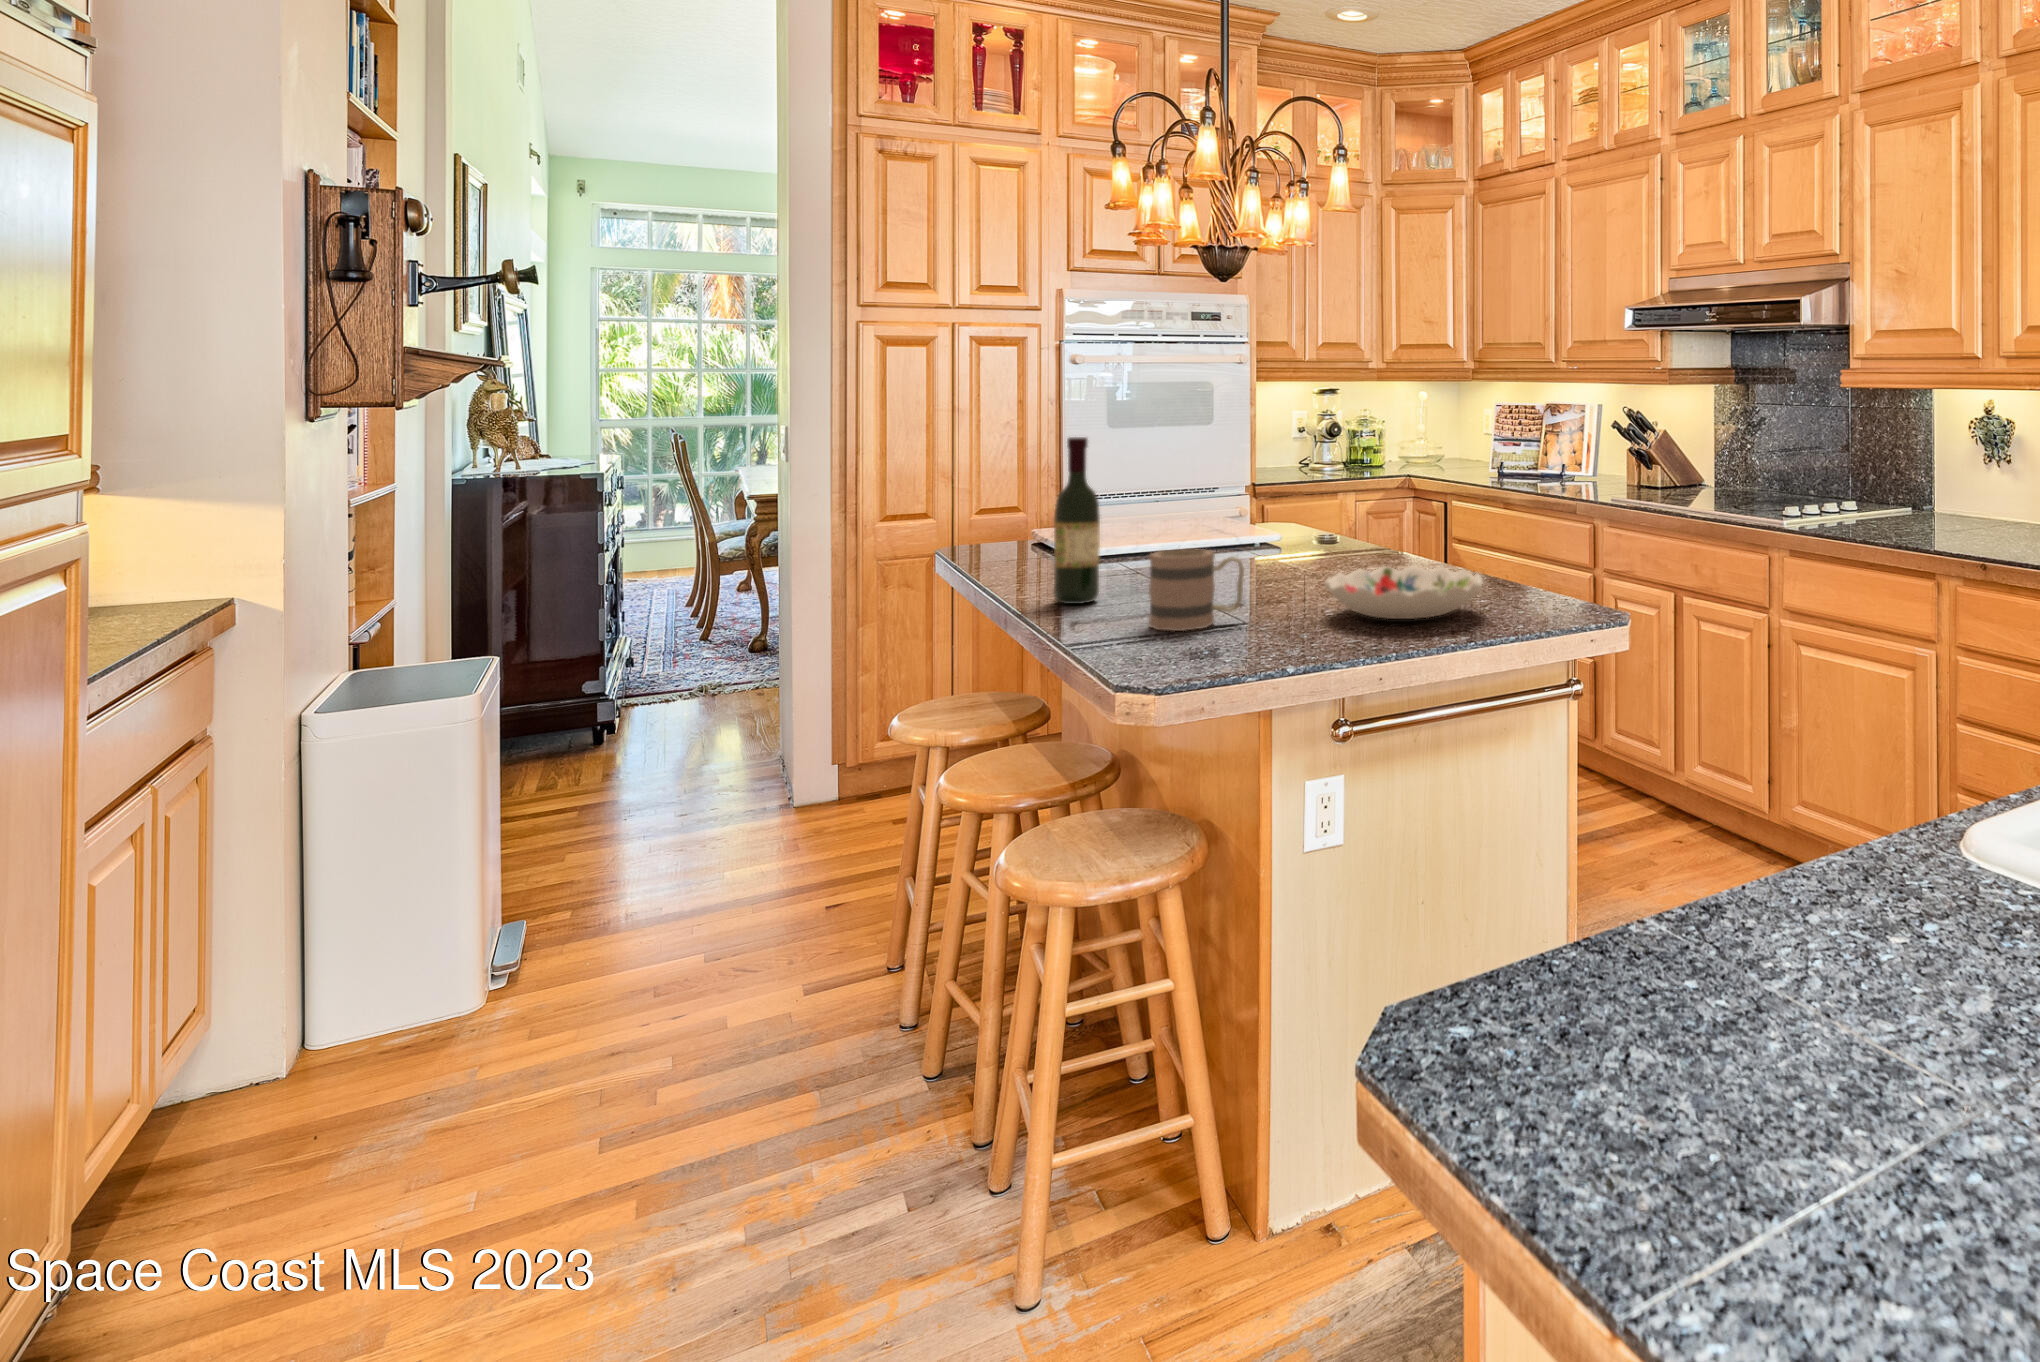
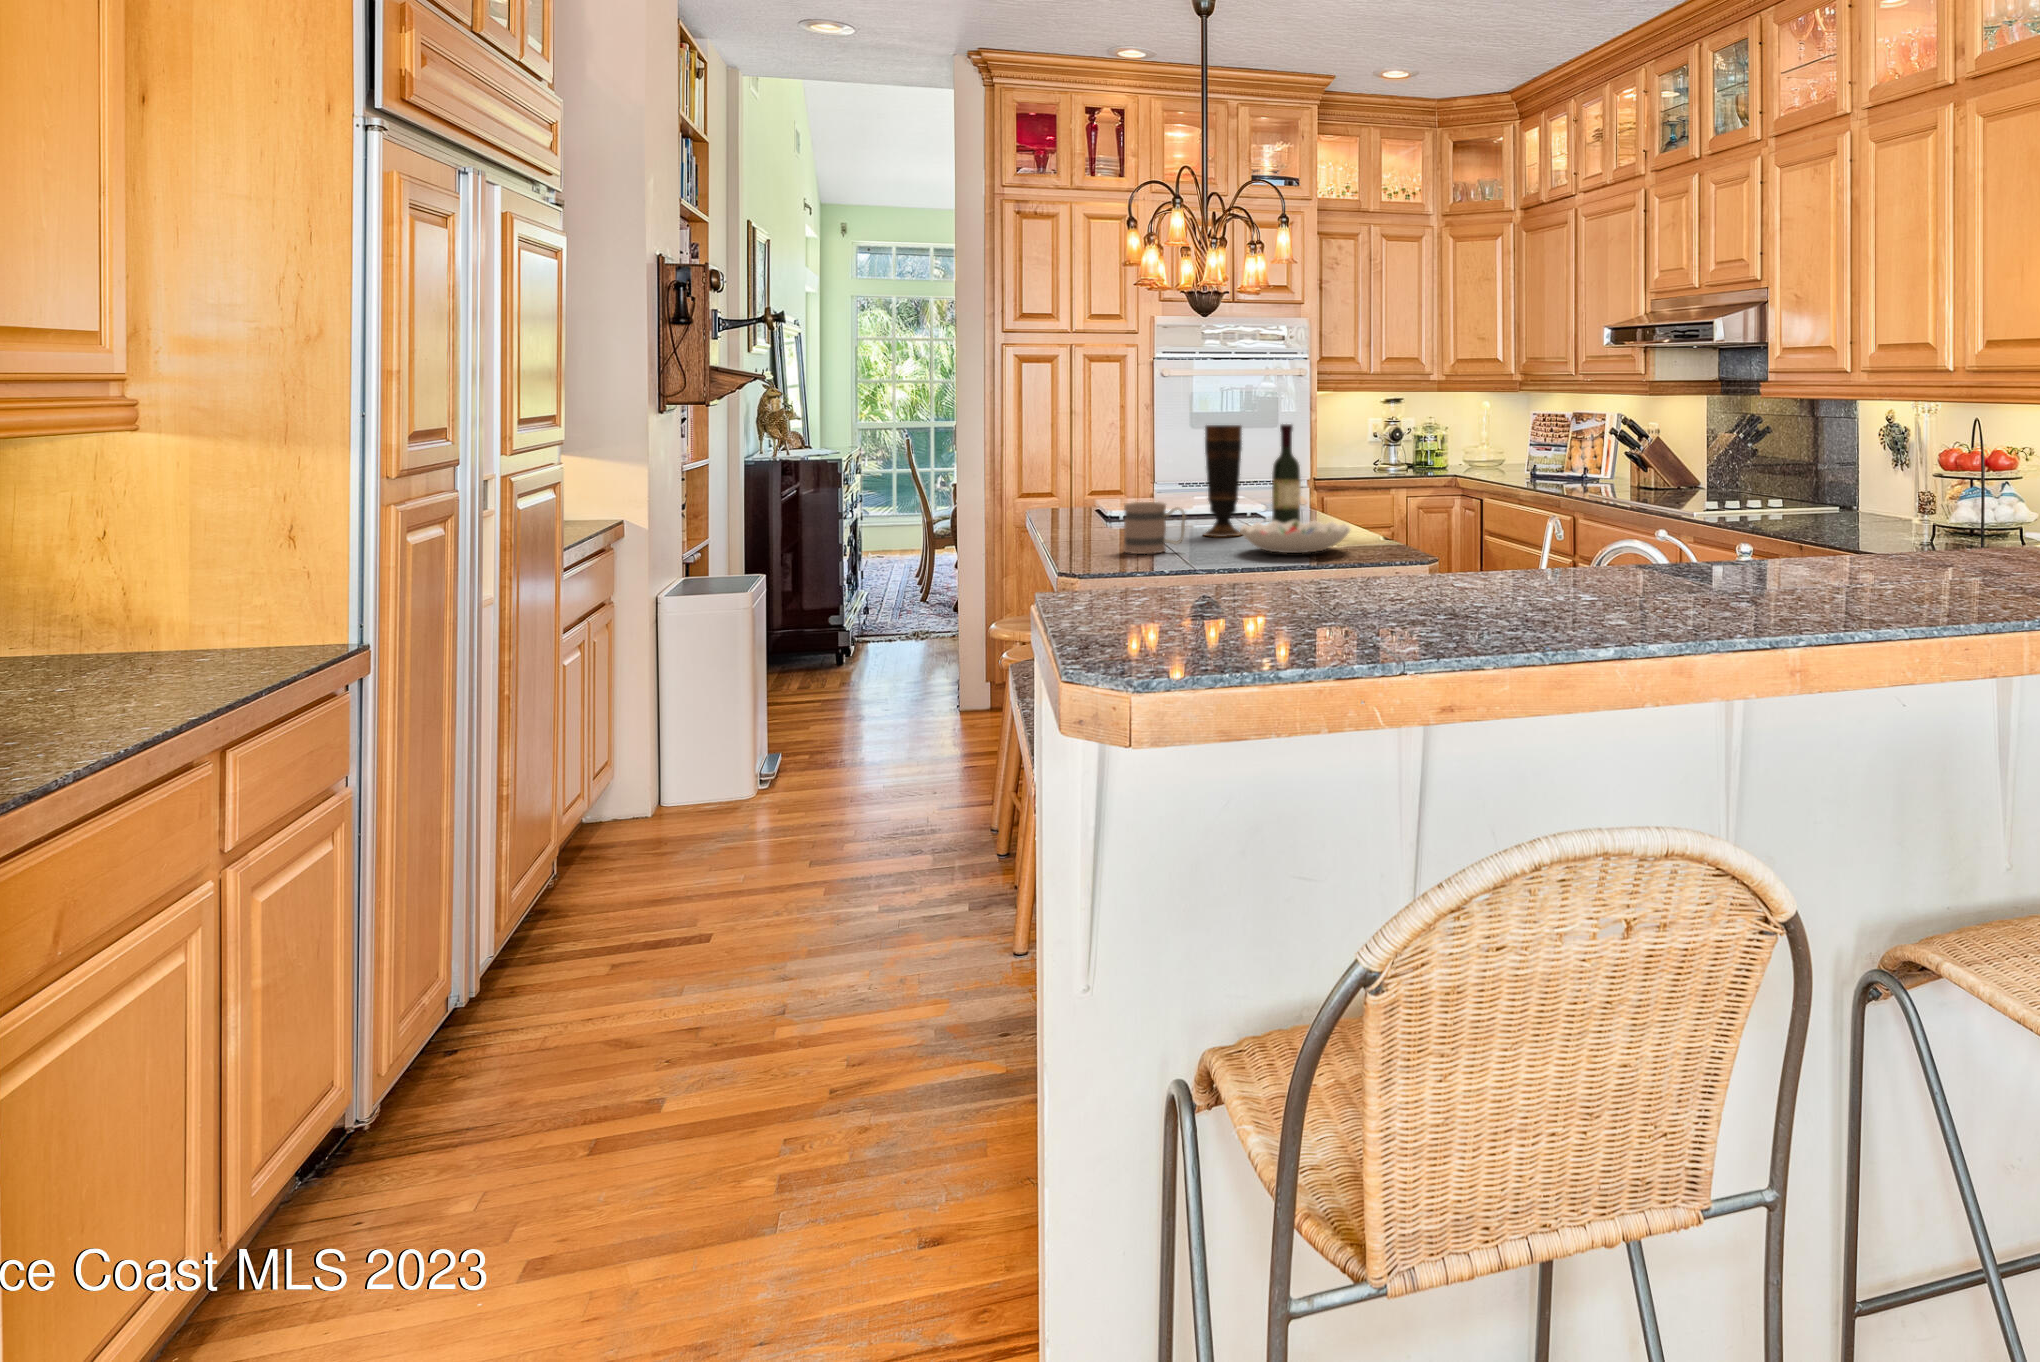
vase: none [1232,431,1290,590] -> present [1205,425,1242,537]
wine bottle: present [1054,437,1100,604] -> present [1272,424,1301,524]

